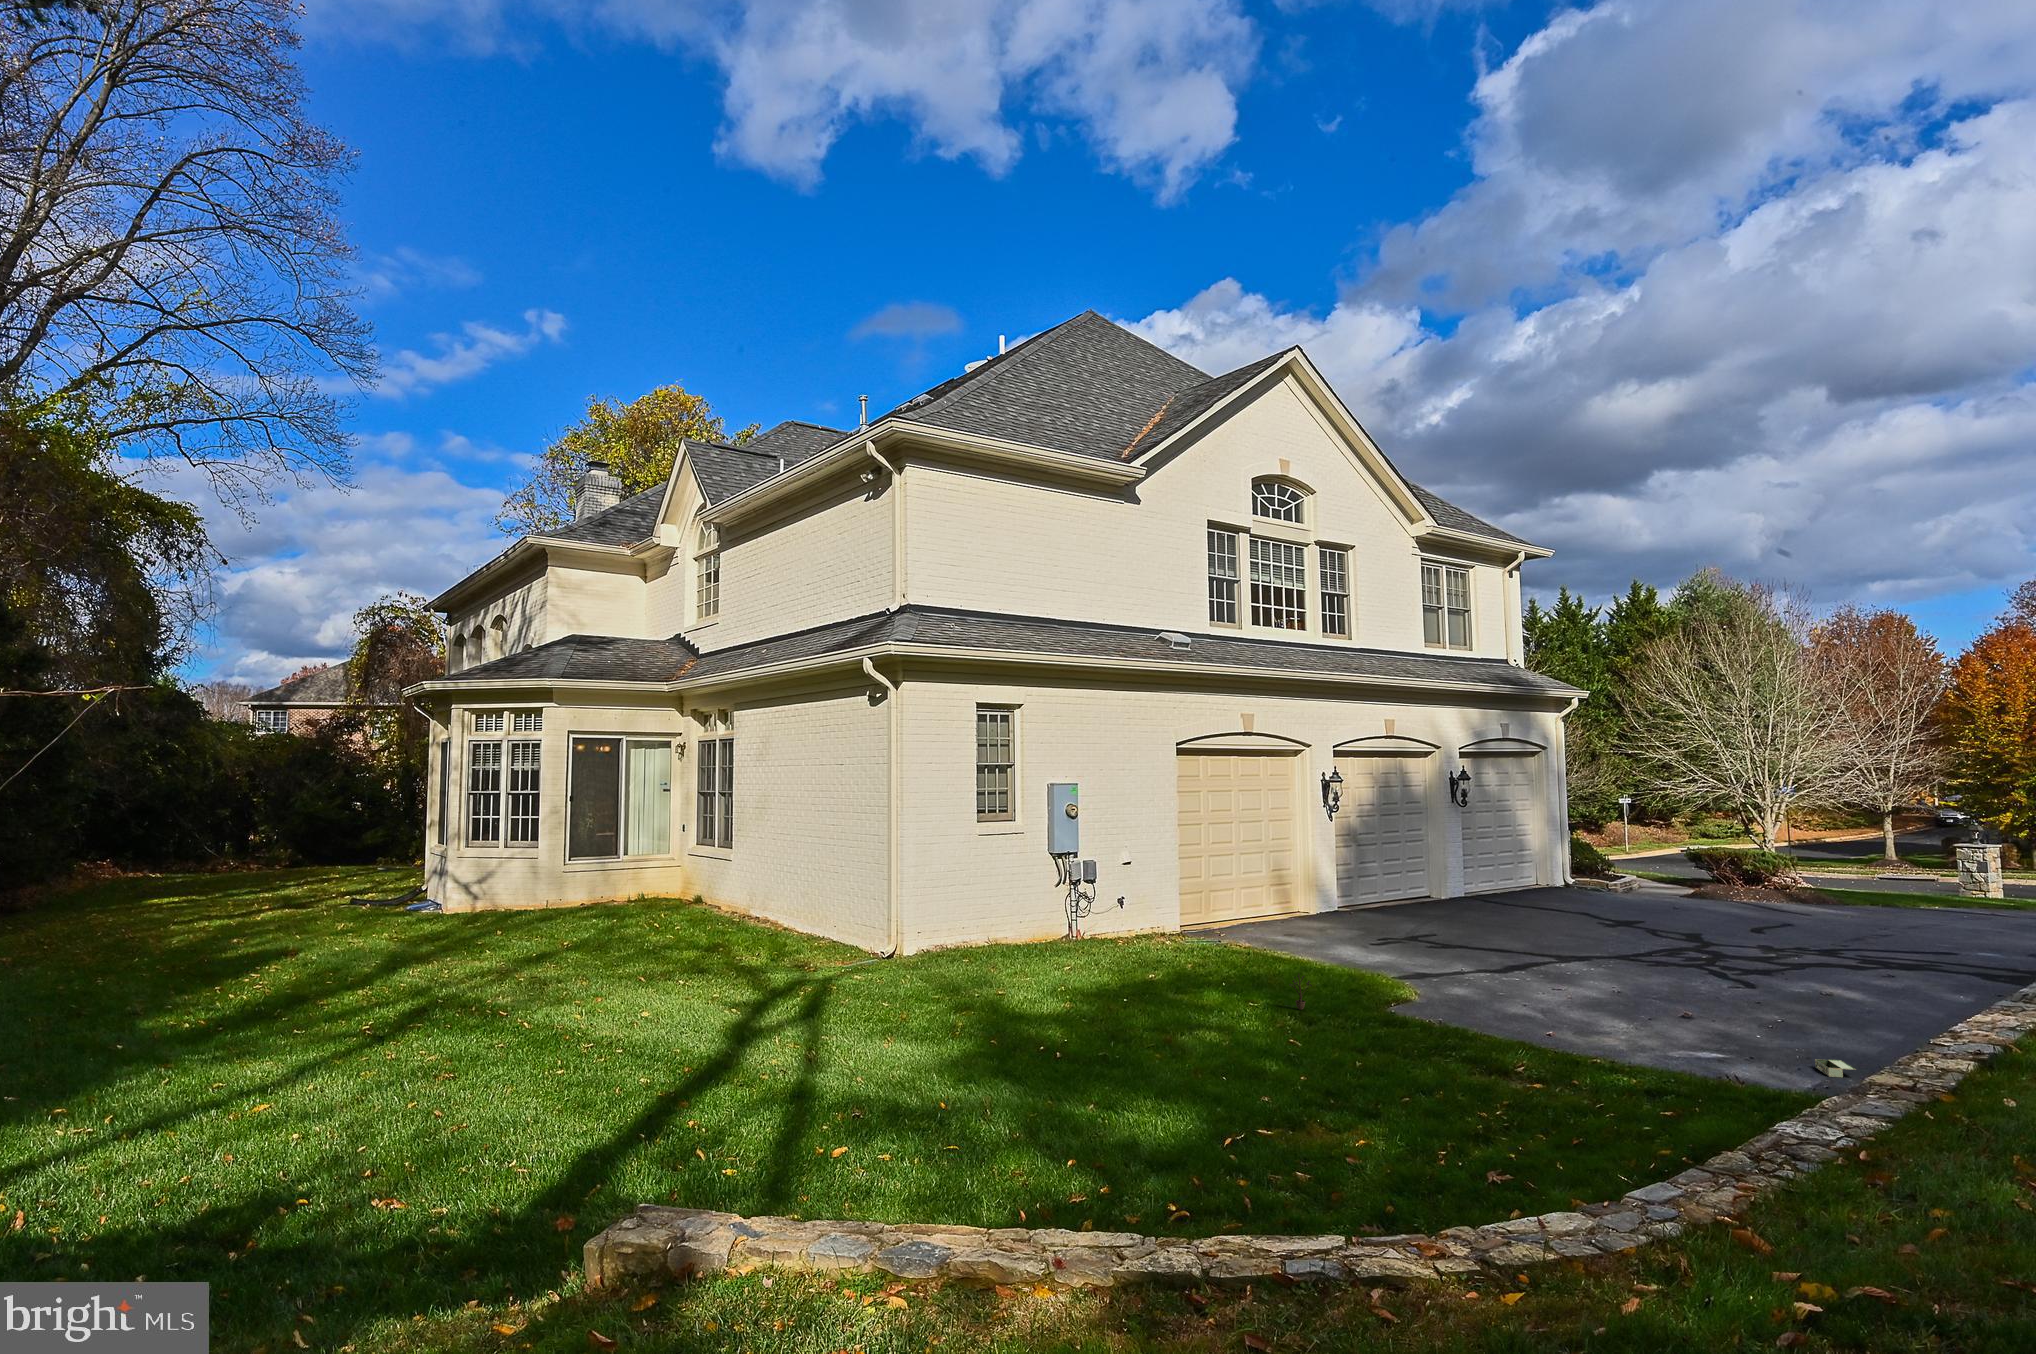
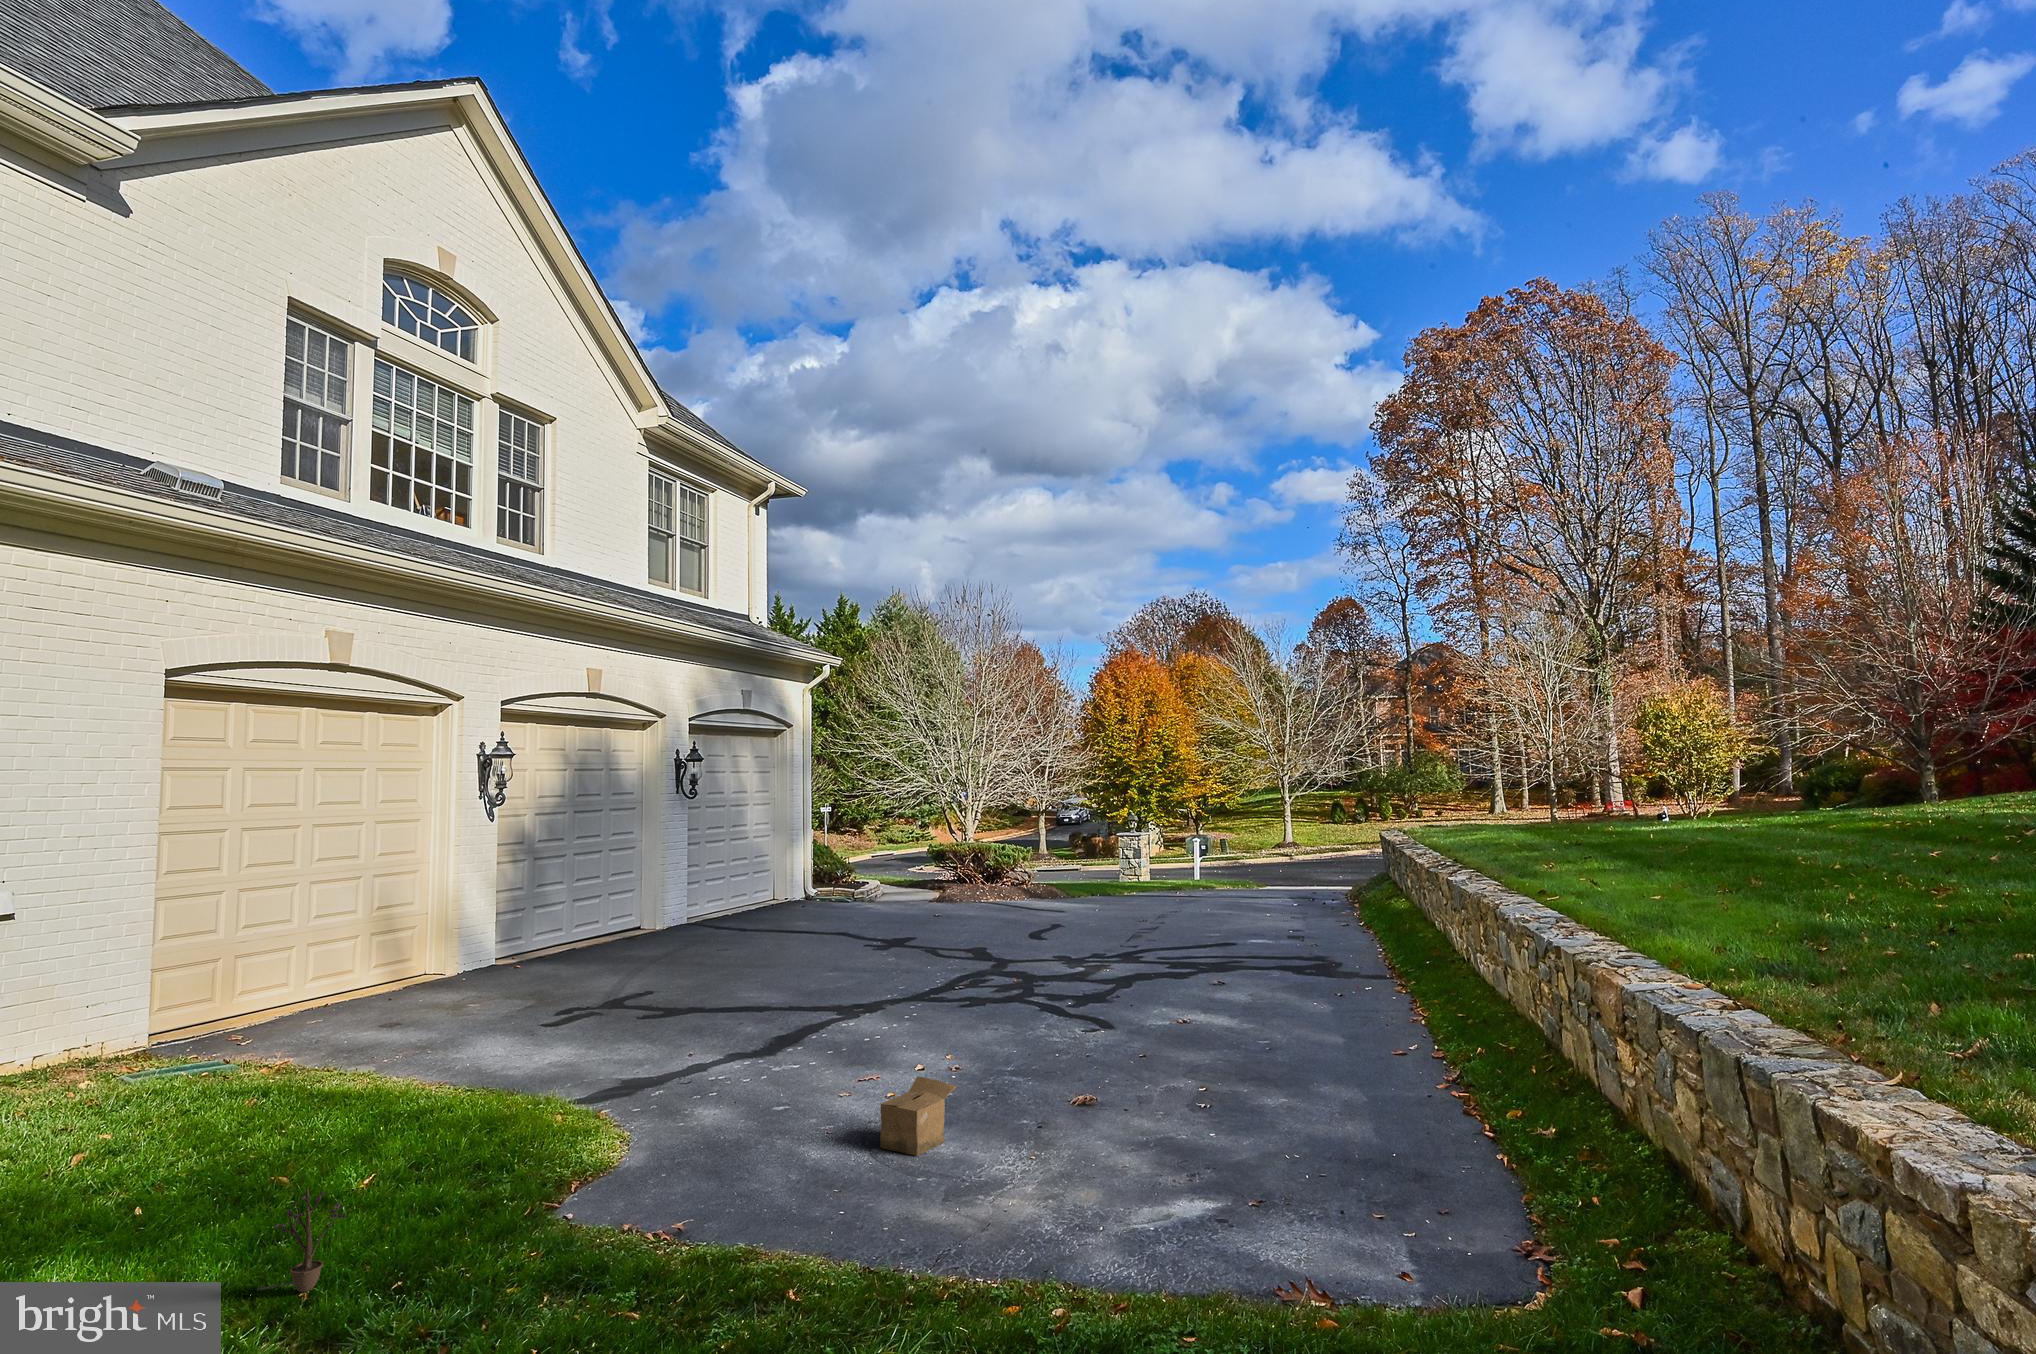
cardboard box: none [1548,986,1595,1022] -> present [880,1076,957,1156]
toolbox: present [1815,1059,1855,1077] -> none [1326,1152,1396,1194]

